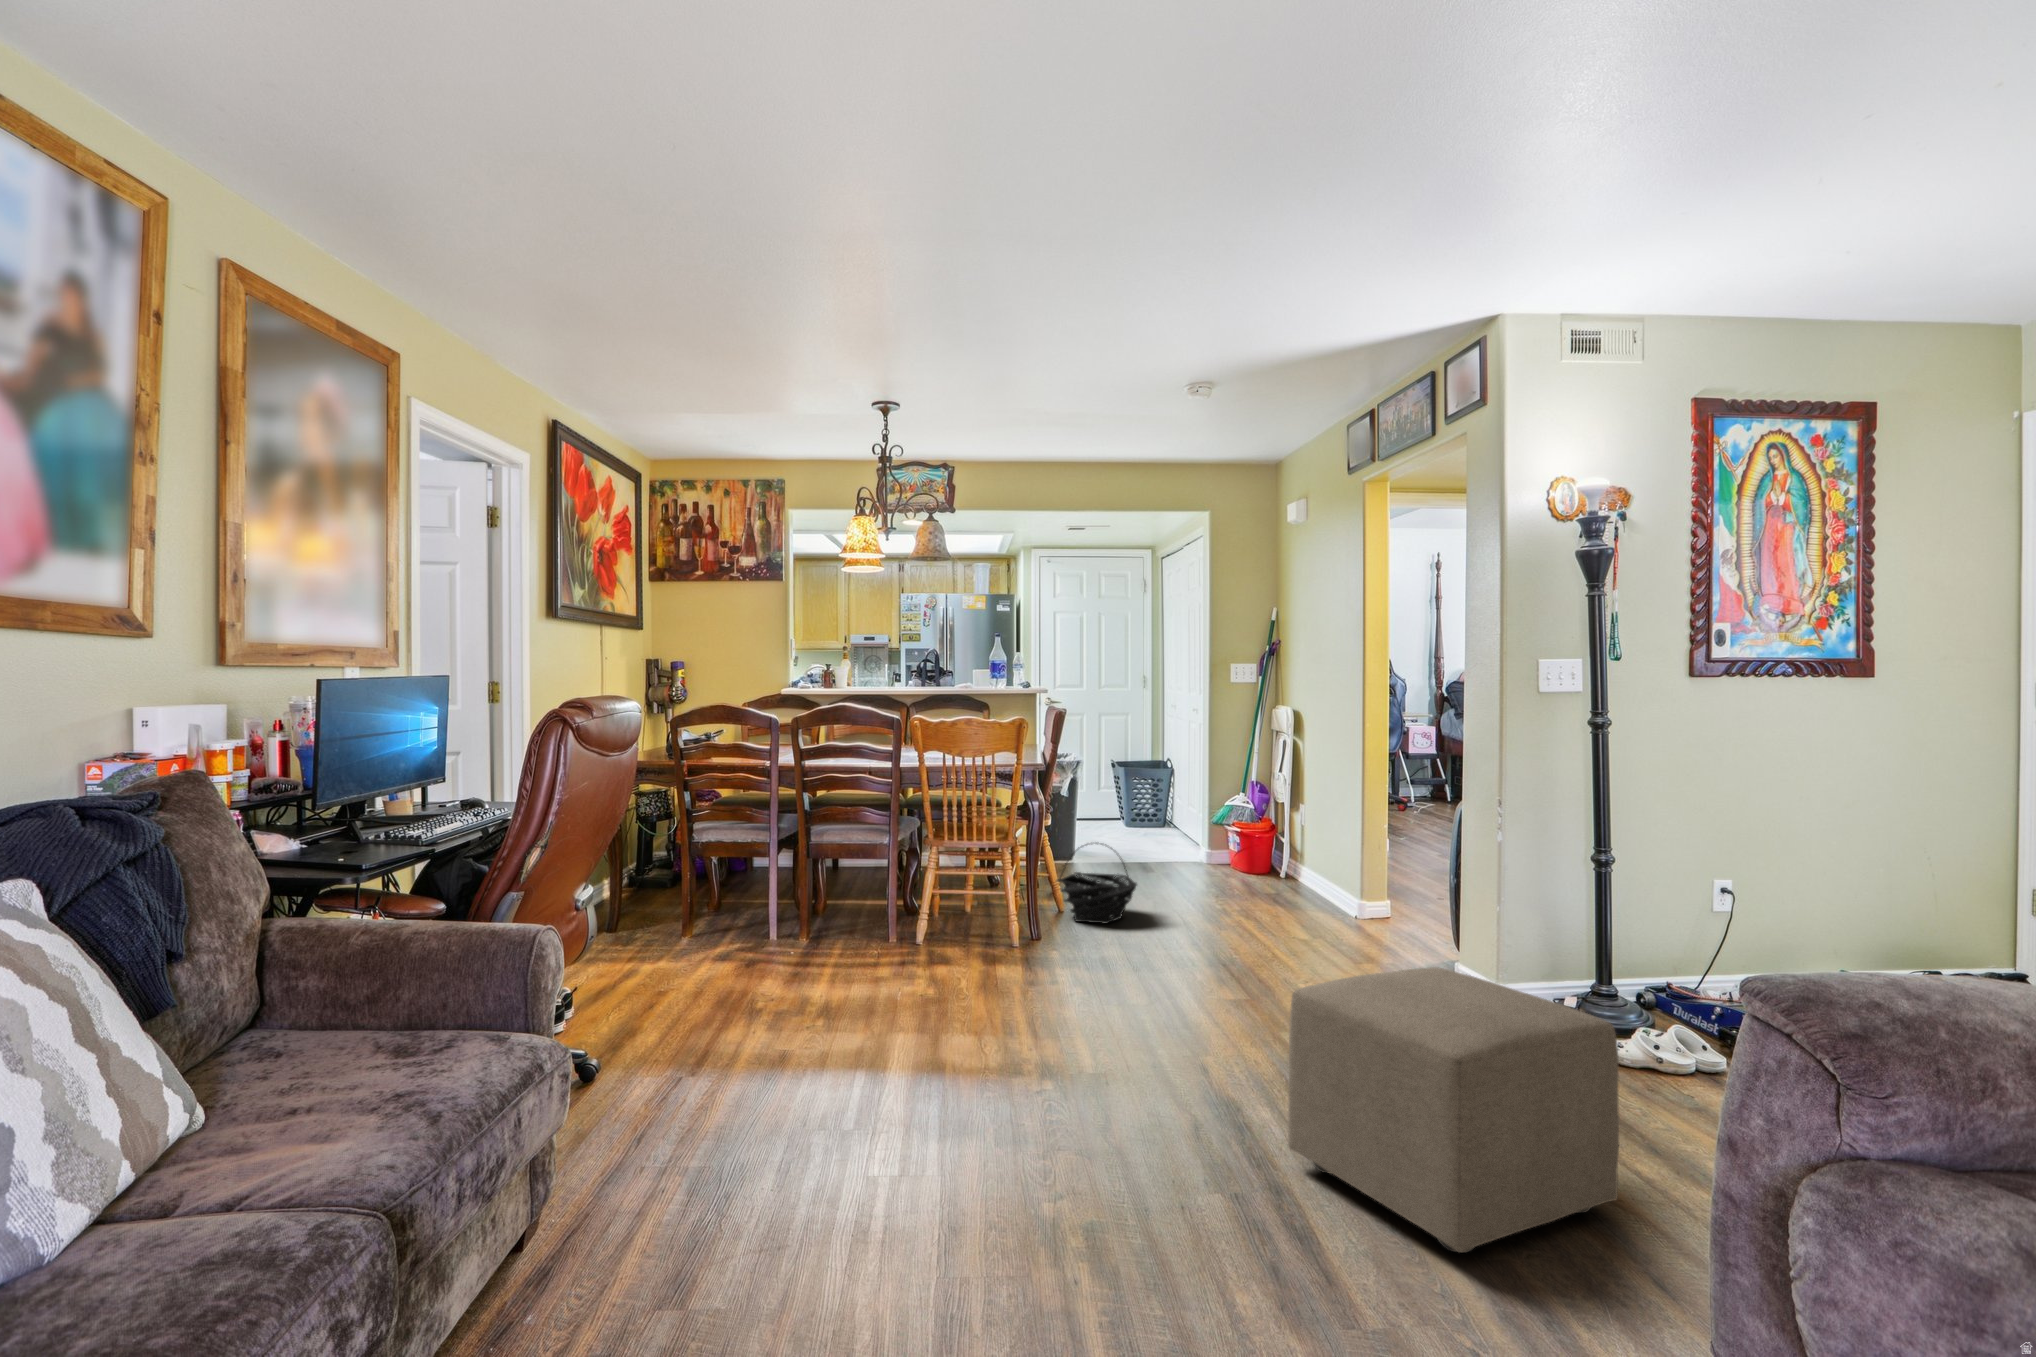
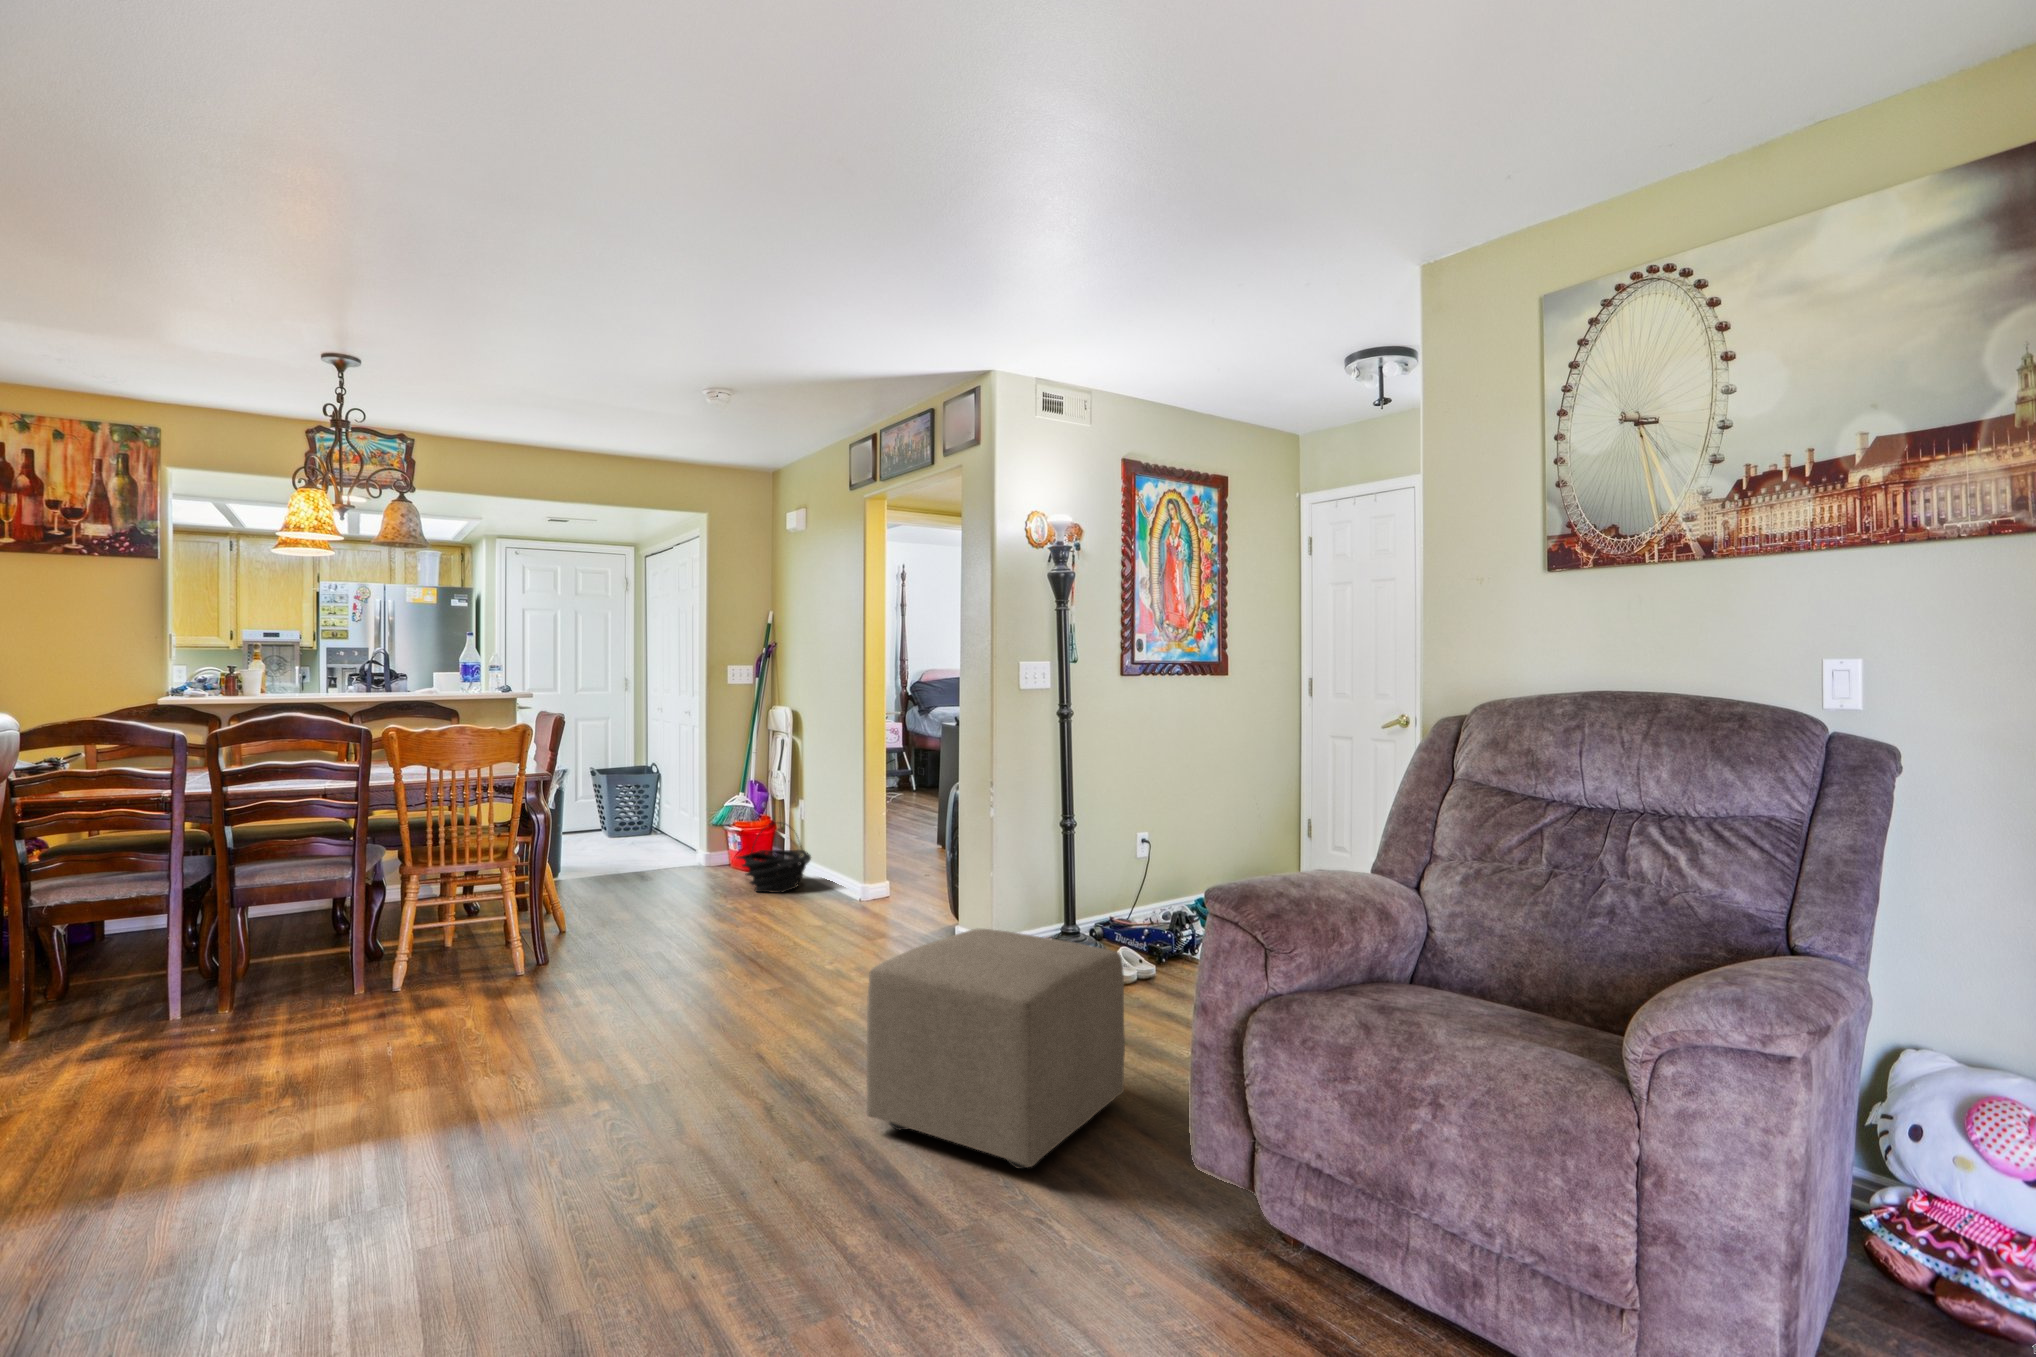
basket: present [1057,844,1137,923] -> present [738,823,811,893]

